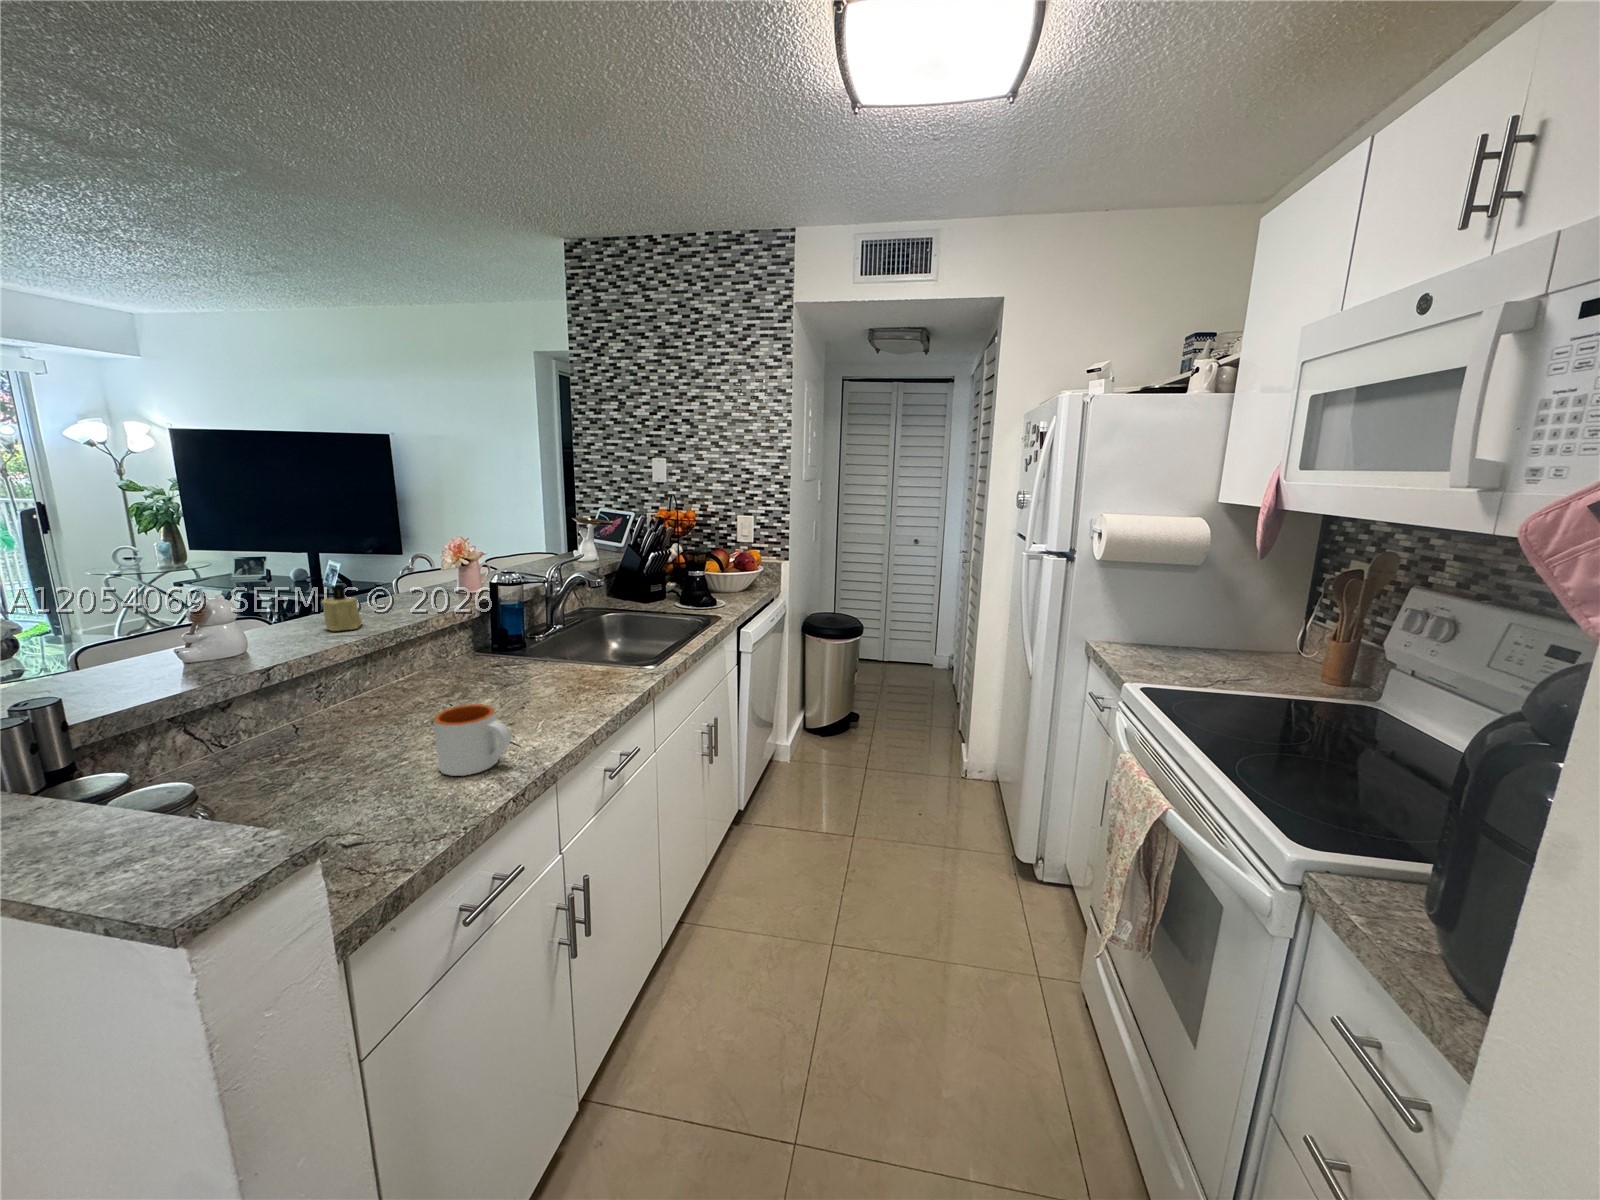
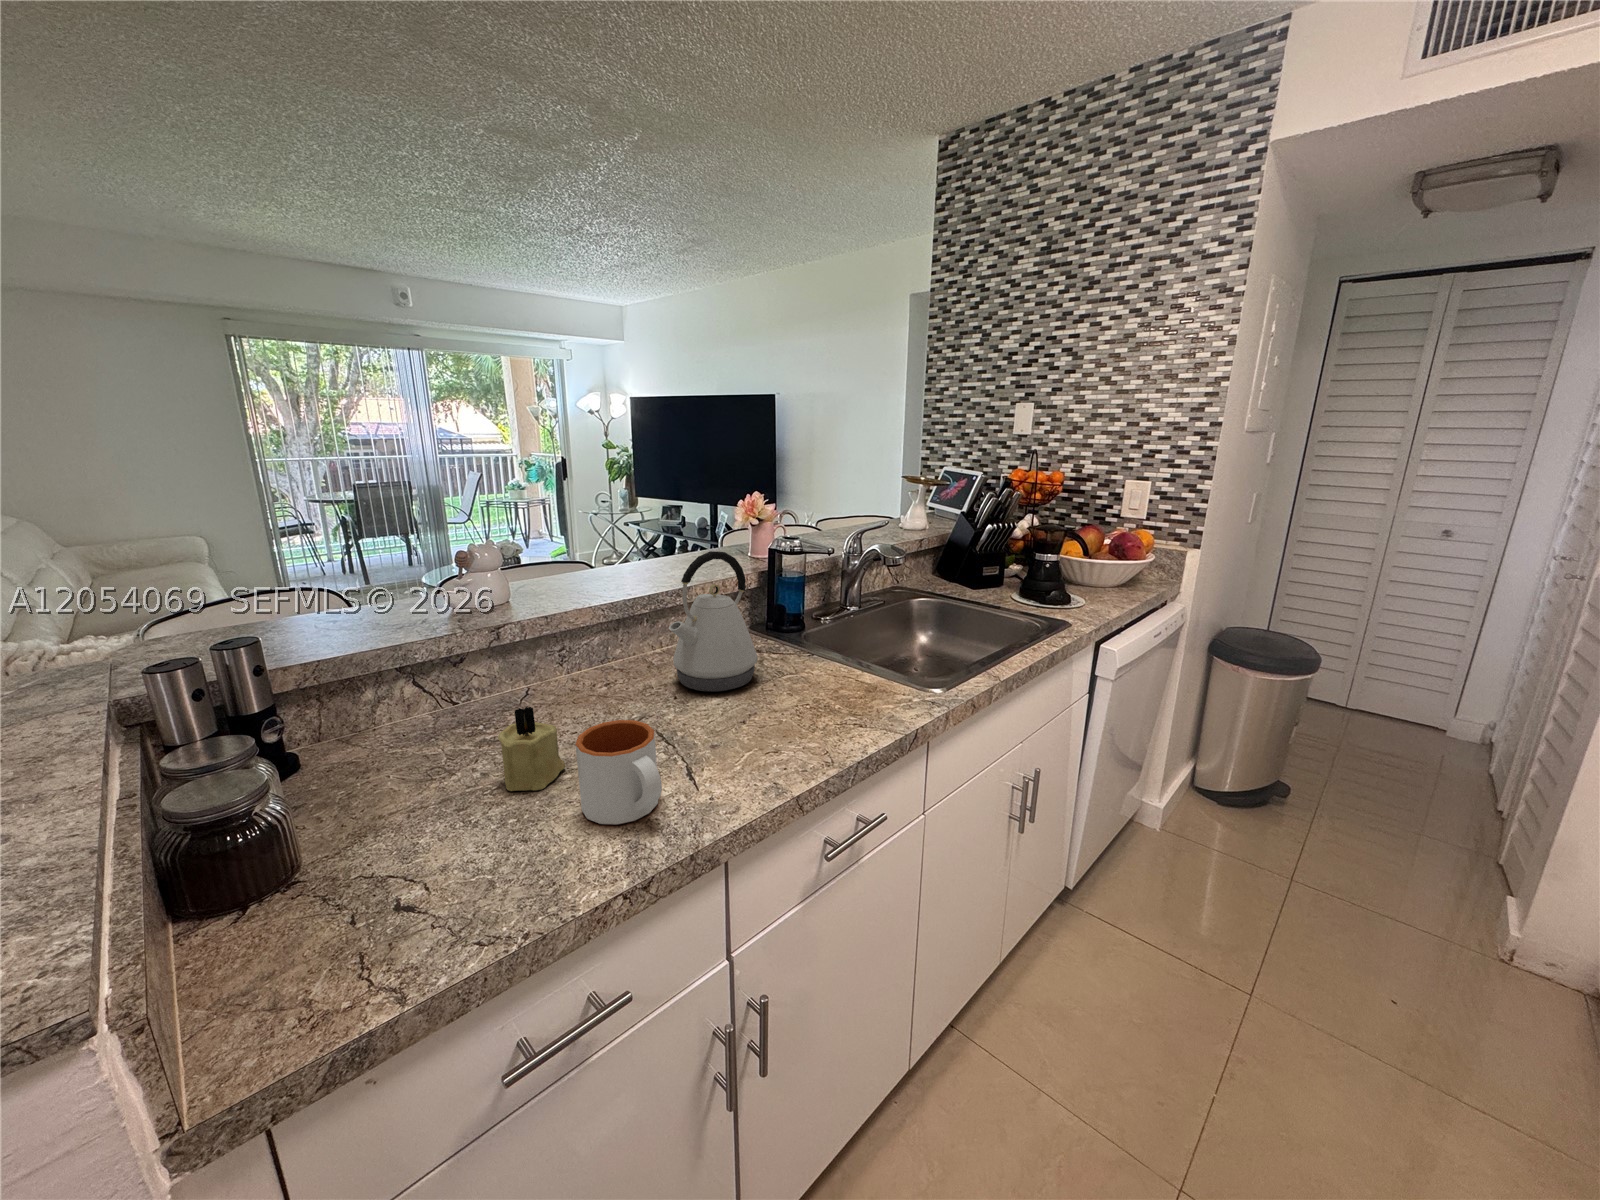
candle: present [321,585,362,631] -> present [498,707,565,791]
kettle: none [435,585,511,698] -> present [669,551,757,691]

